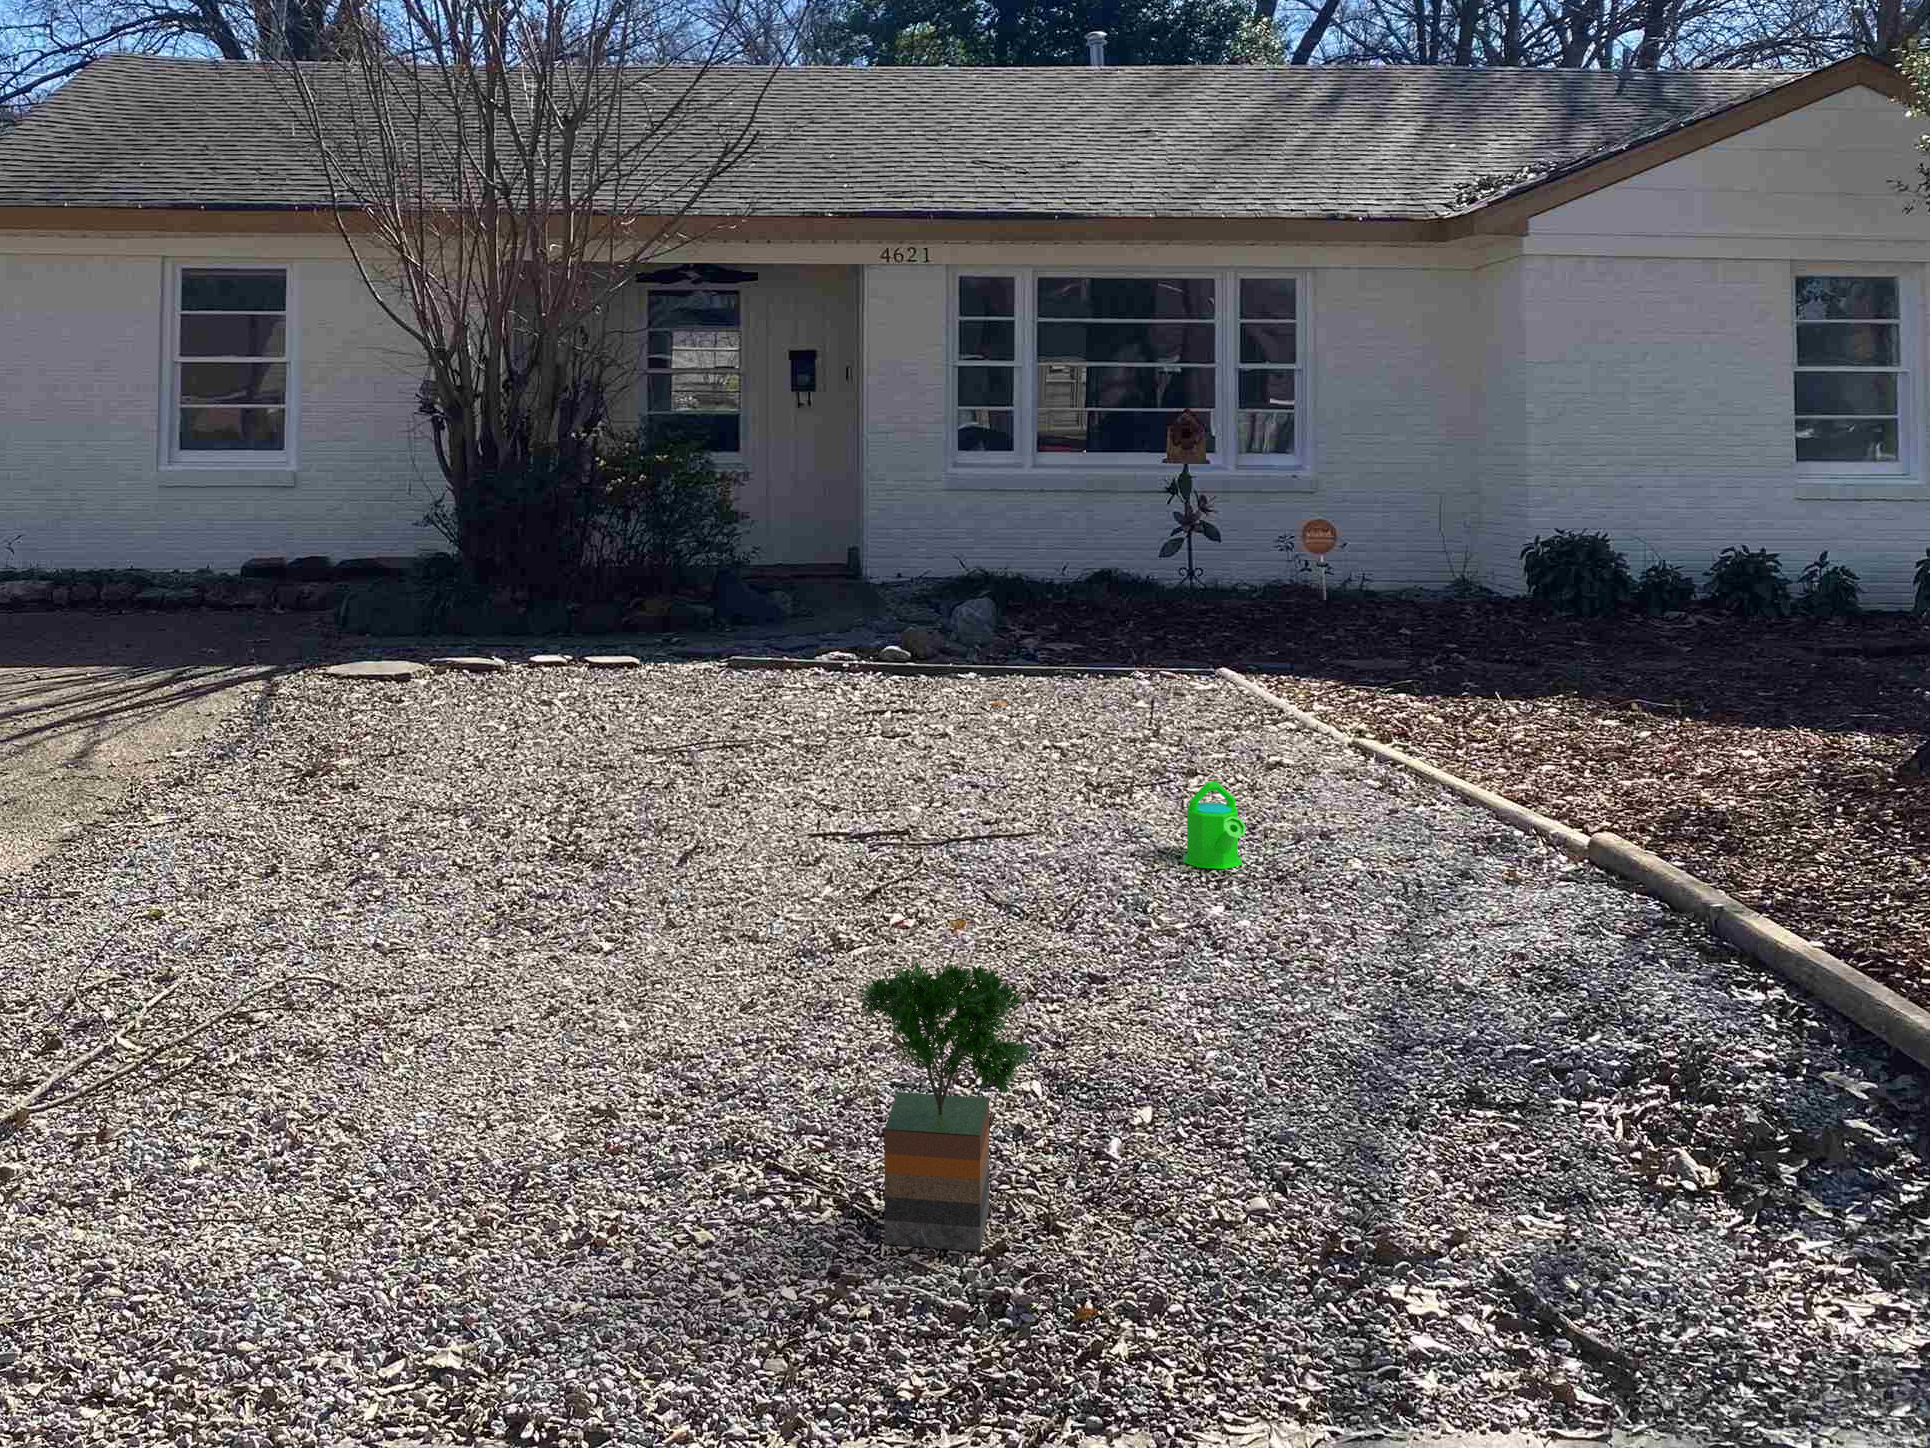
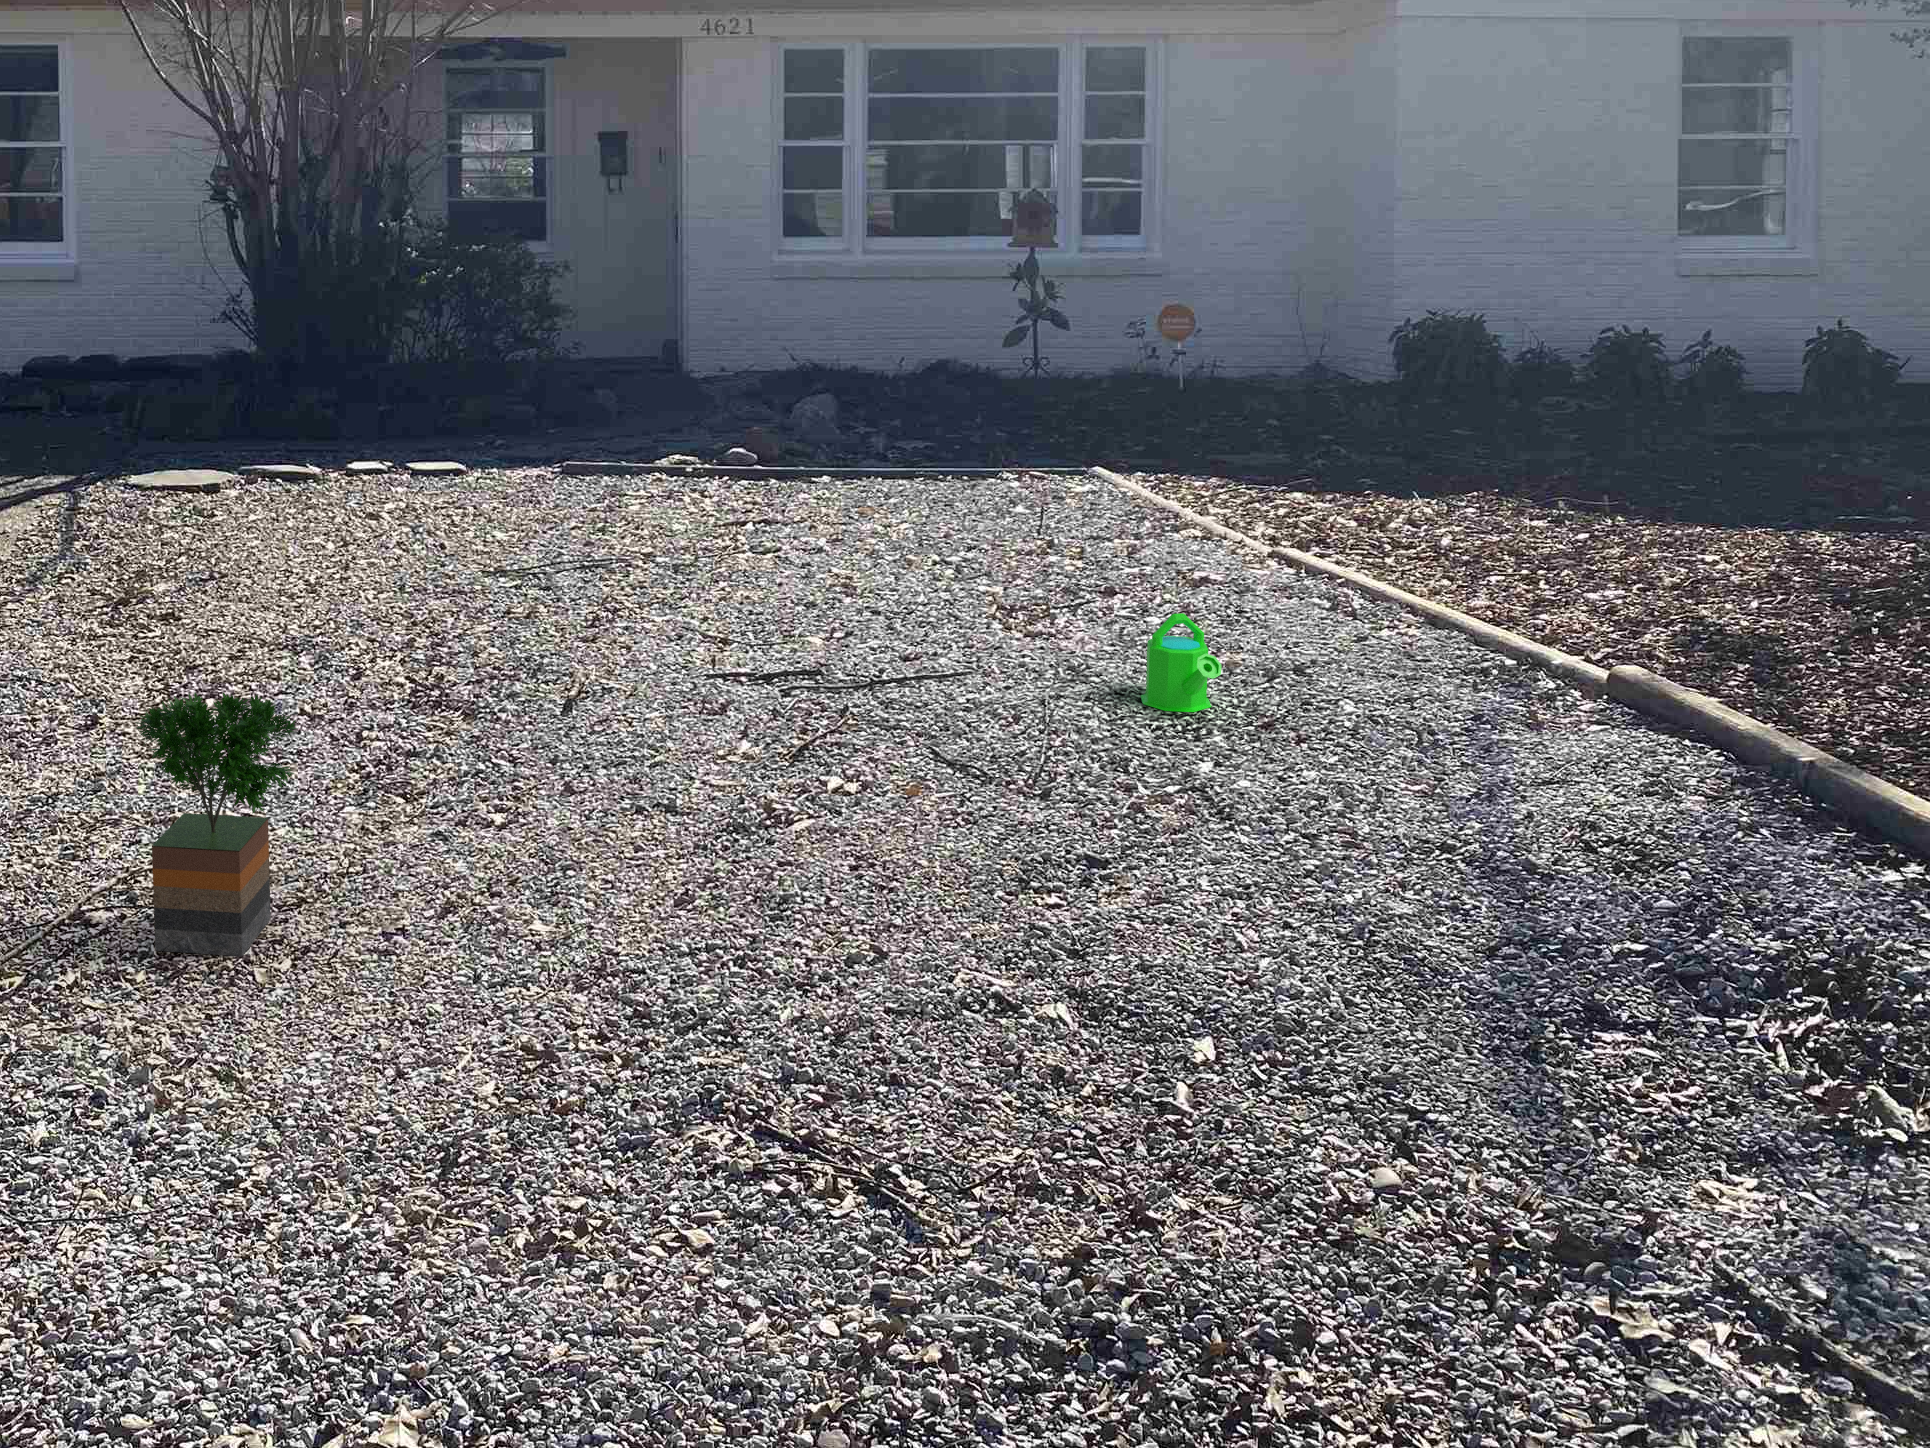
potted tree: present [859,962,1032,1251] -> present [135,692,296,956]

